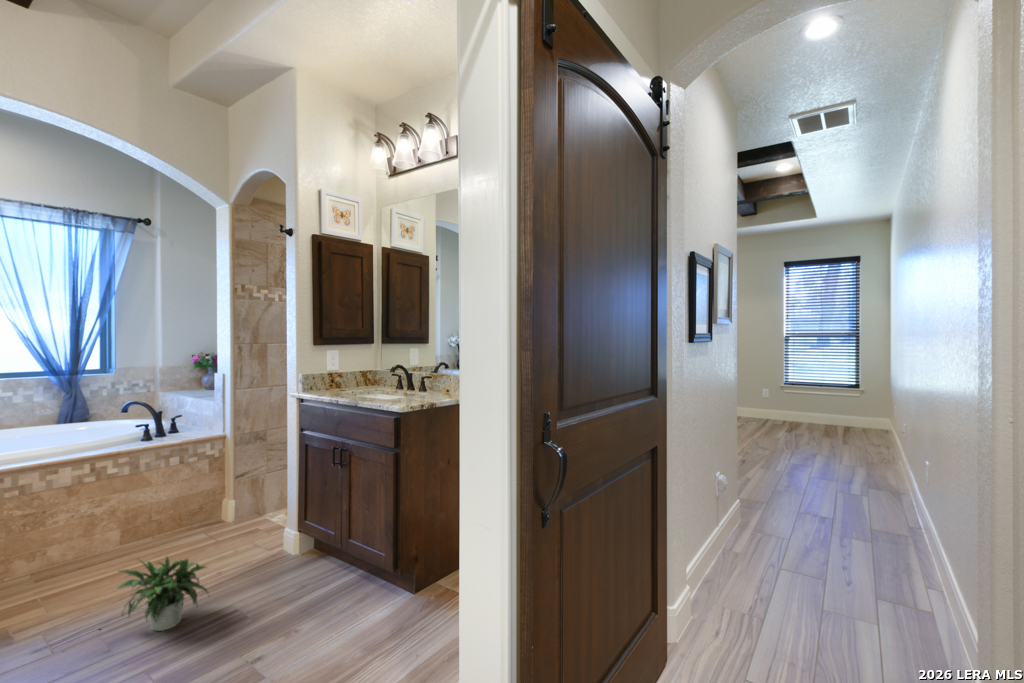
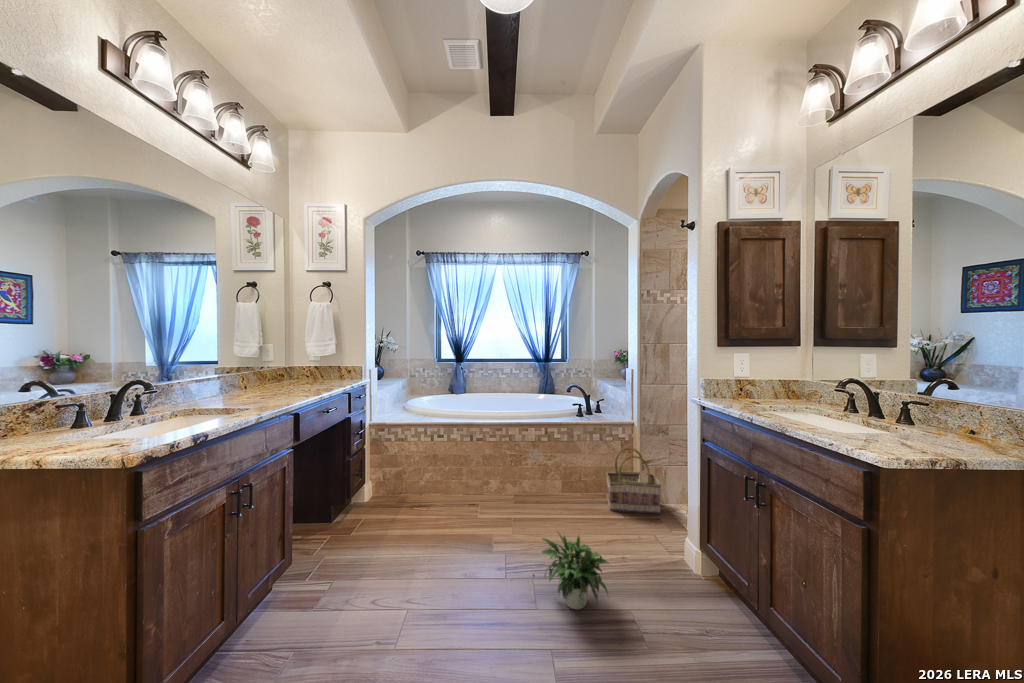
basket: none [189,464,259,541] -> present [606,447,661,514]

